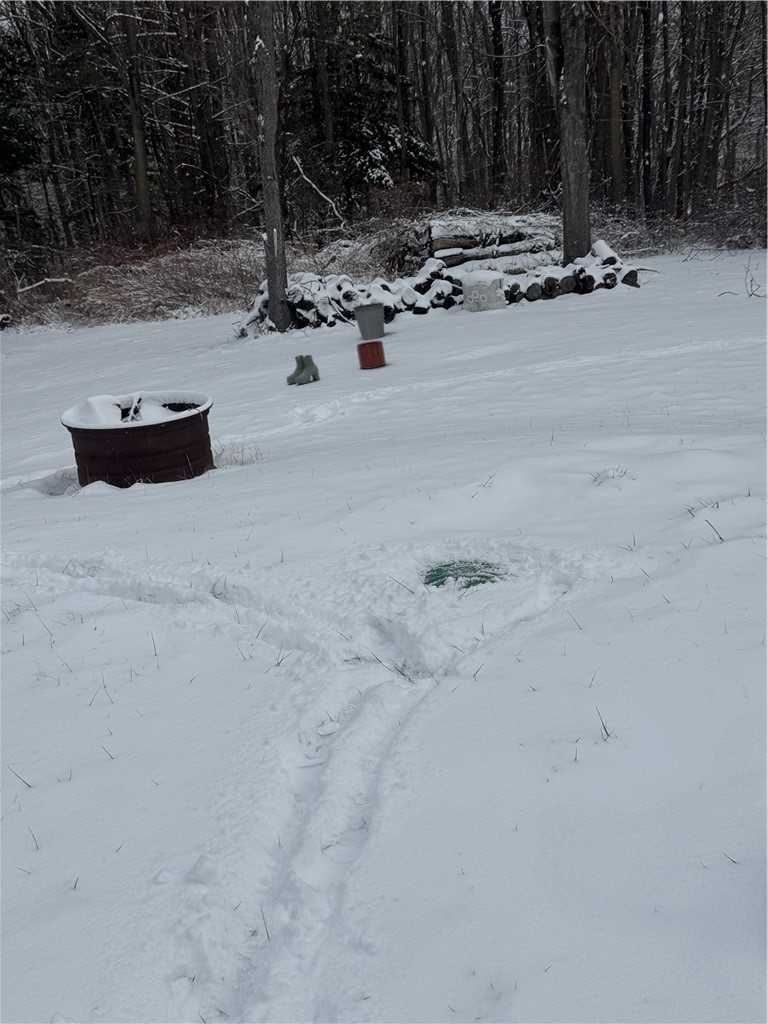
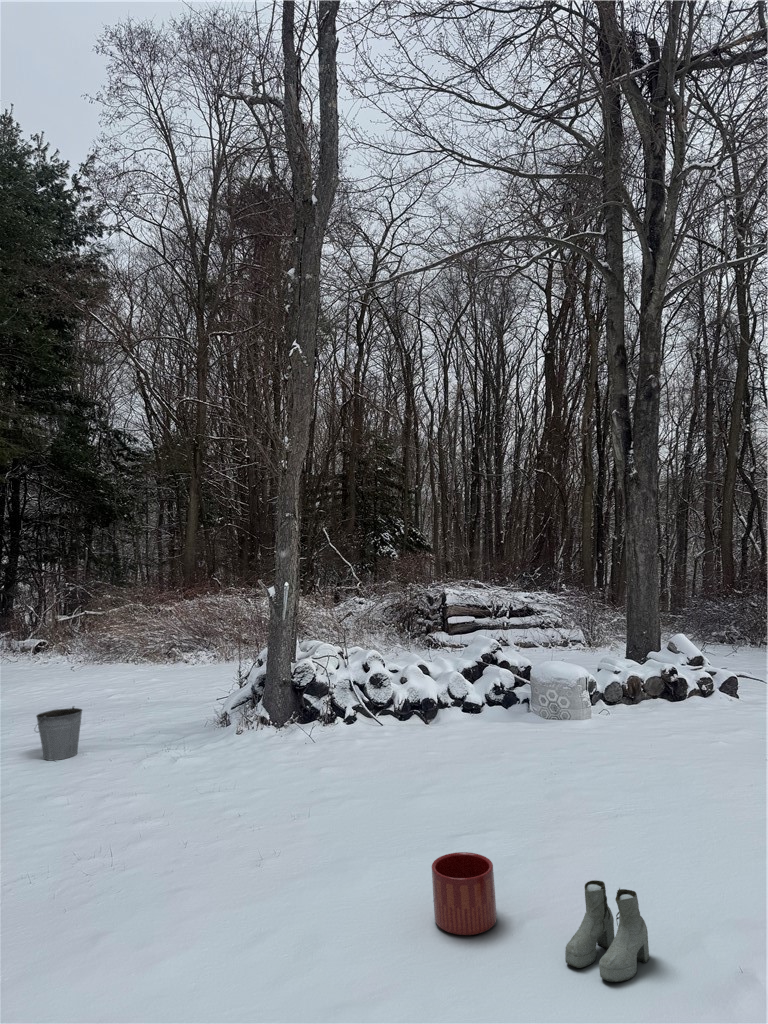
bucket: present [353,302,384,340] -> present [36,706,82,760]
boots: present [287,355,320,384] -> present [565,880,649,982]

